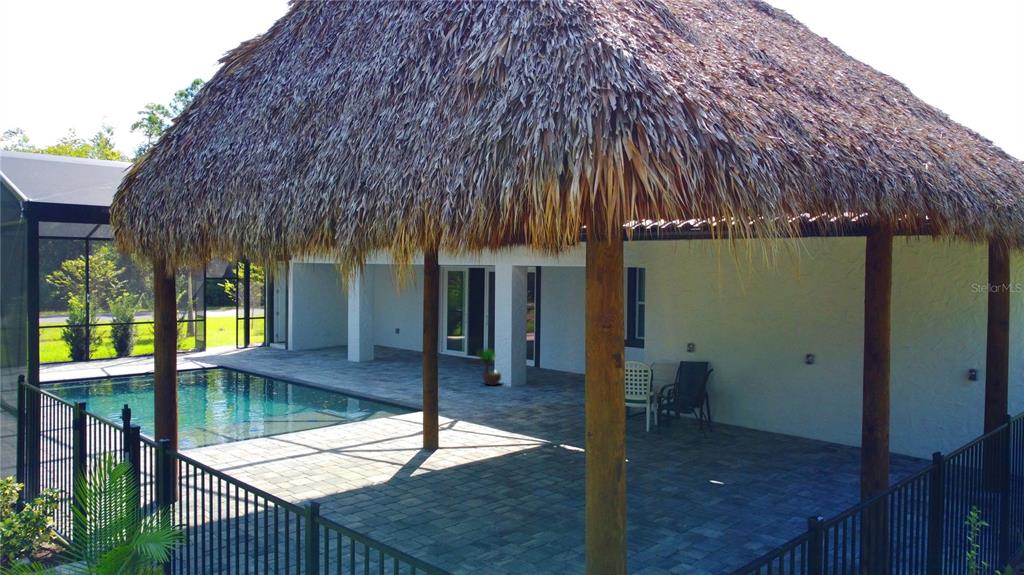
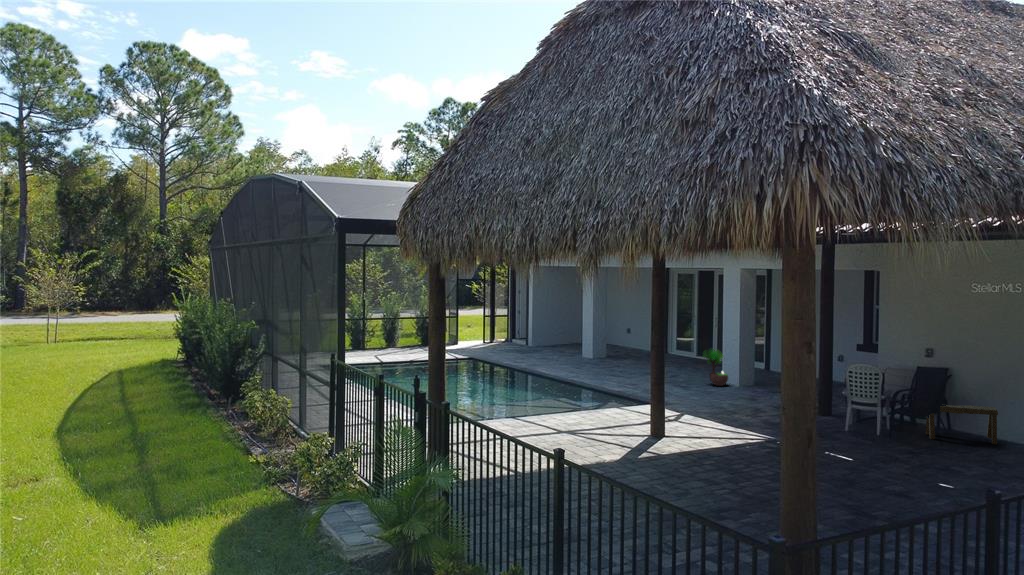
bench: none [687,397,749,434] -> present [926,405,998,445]

